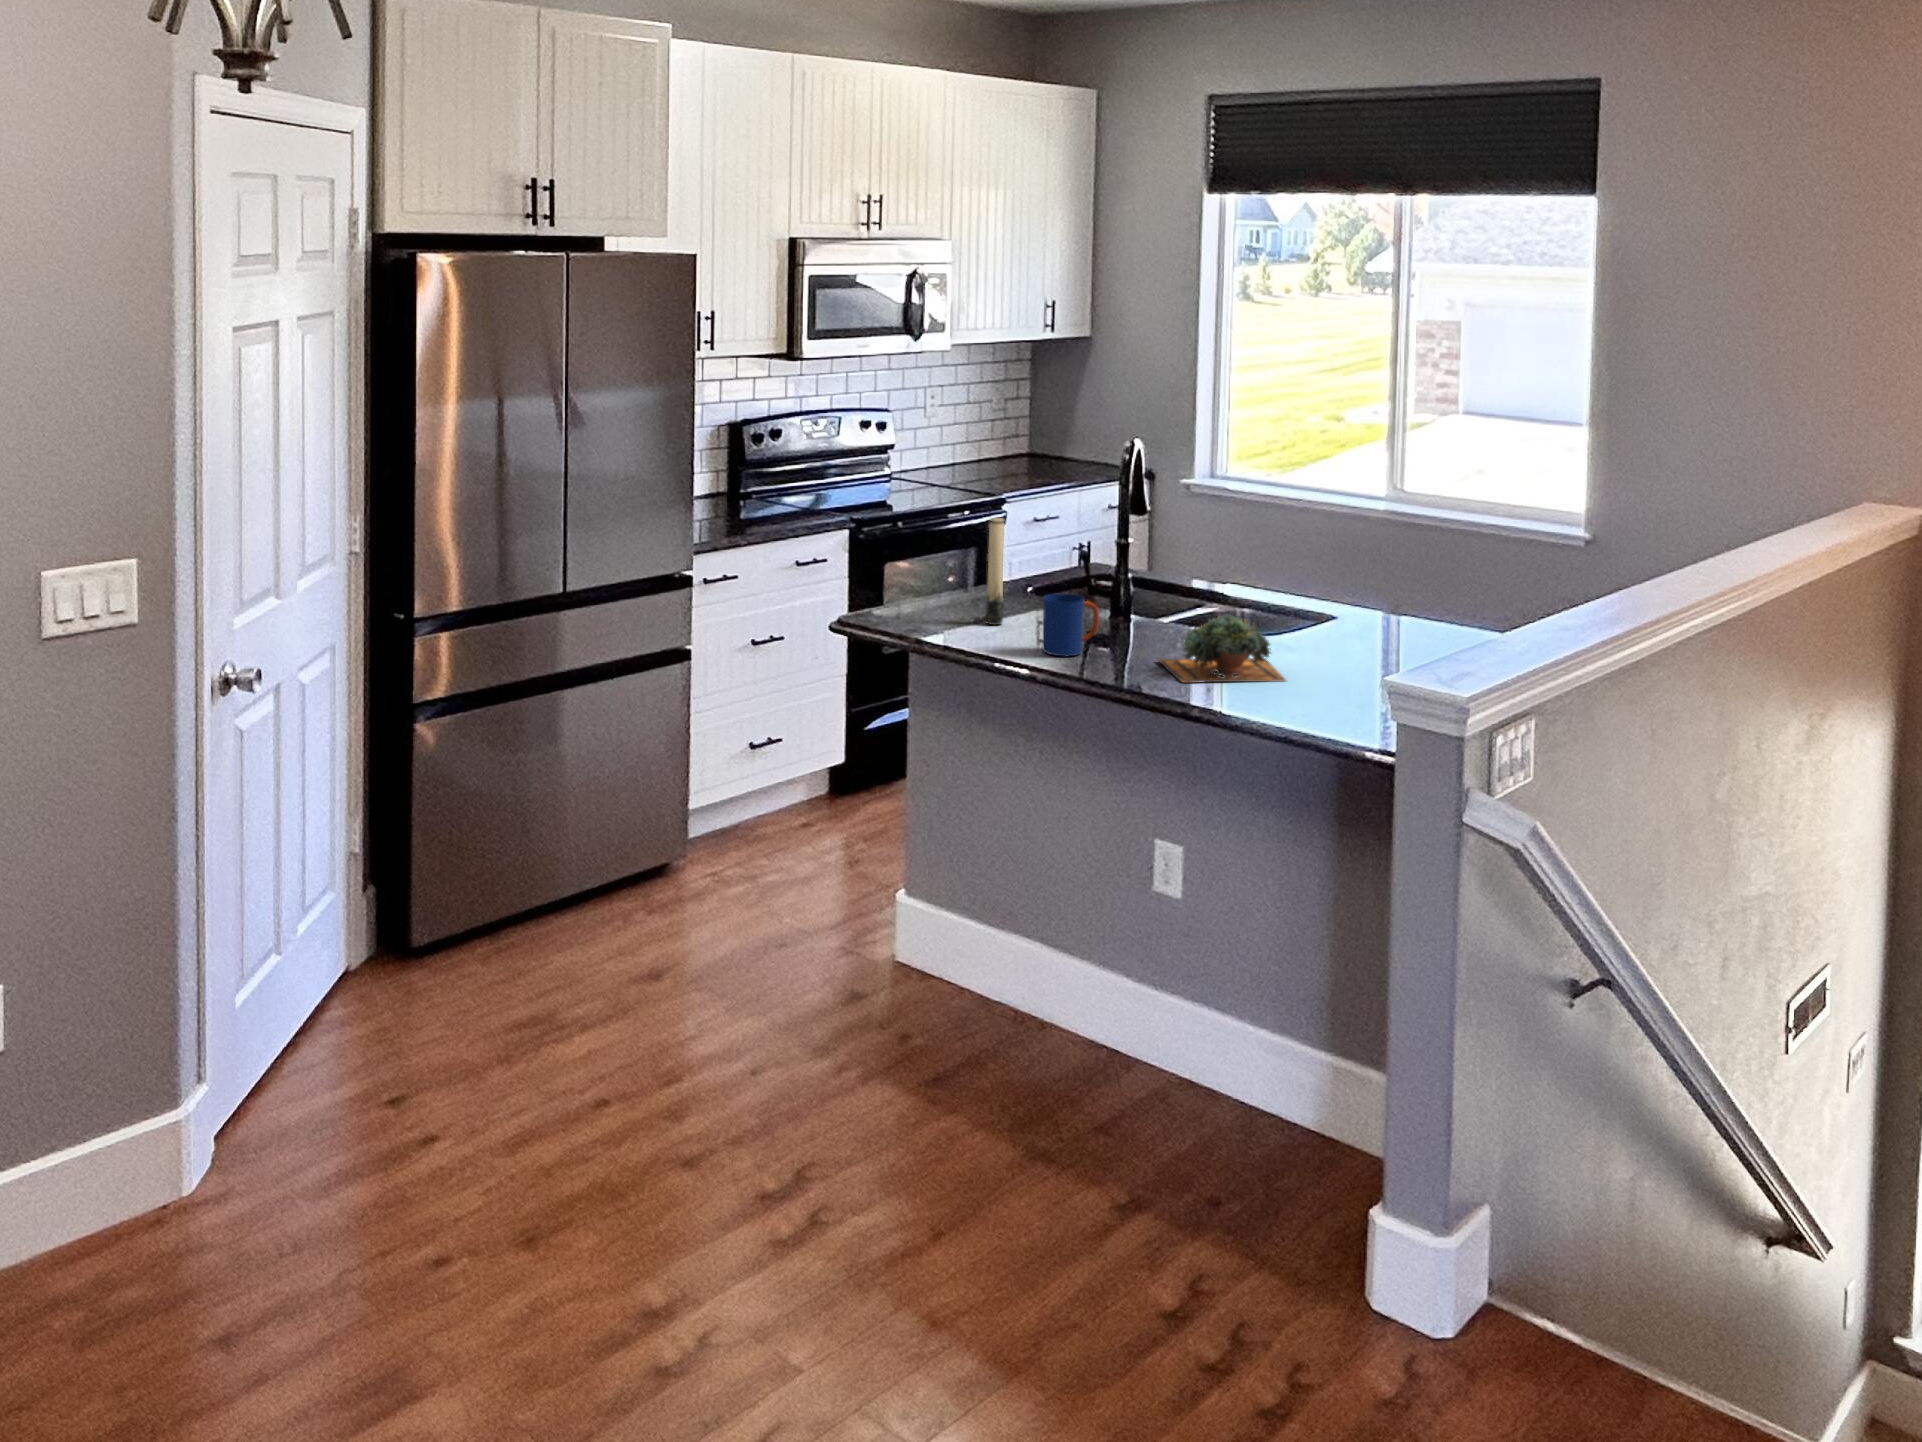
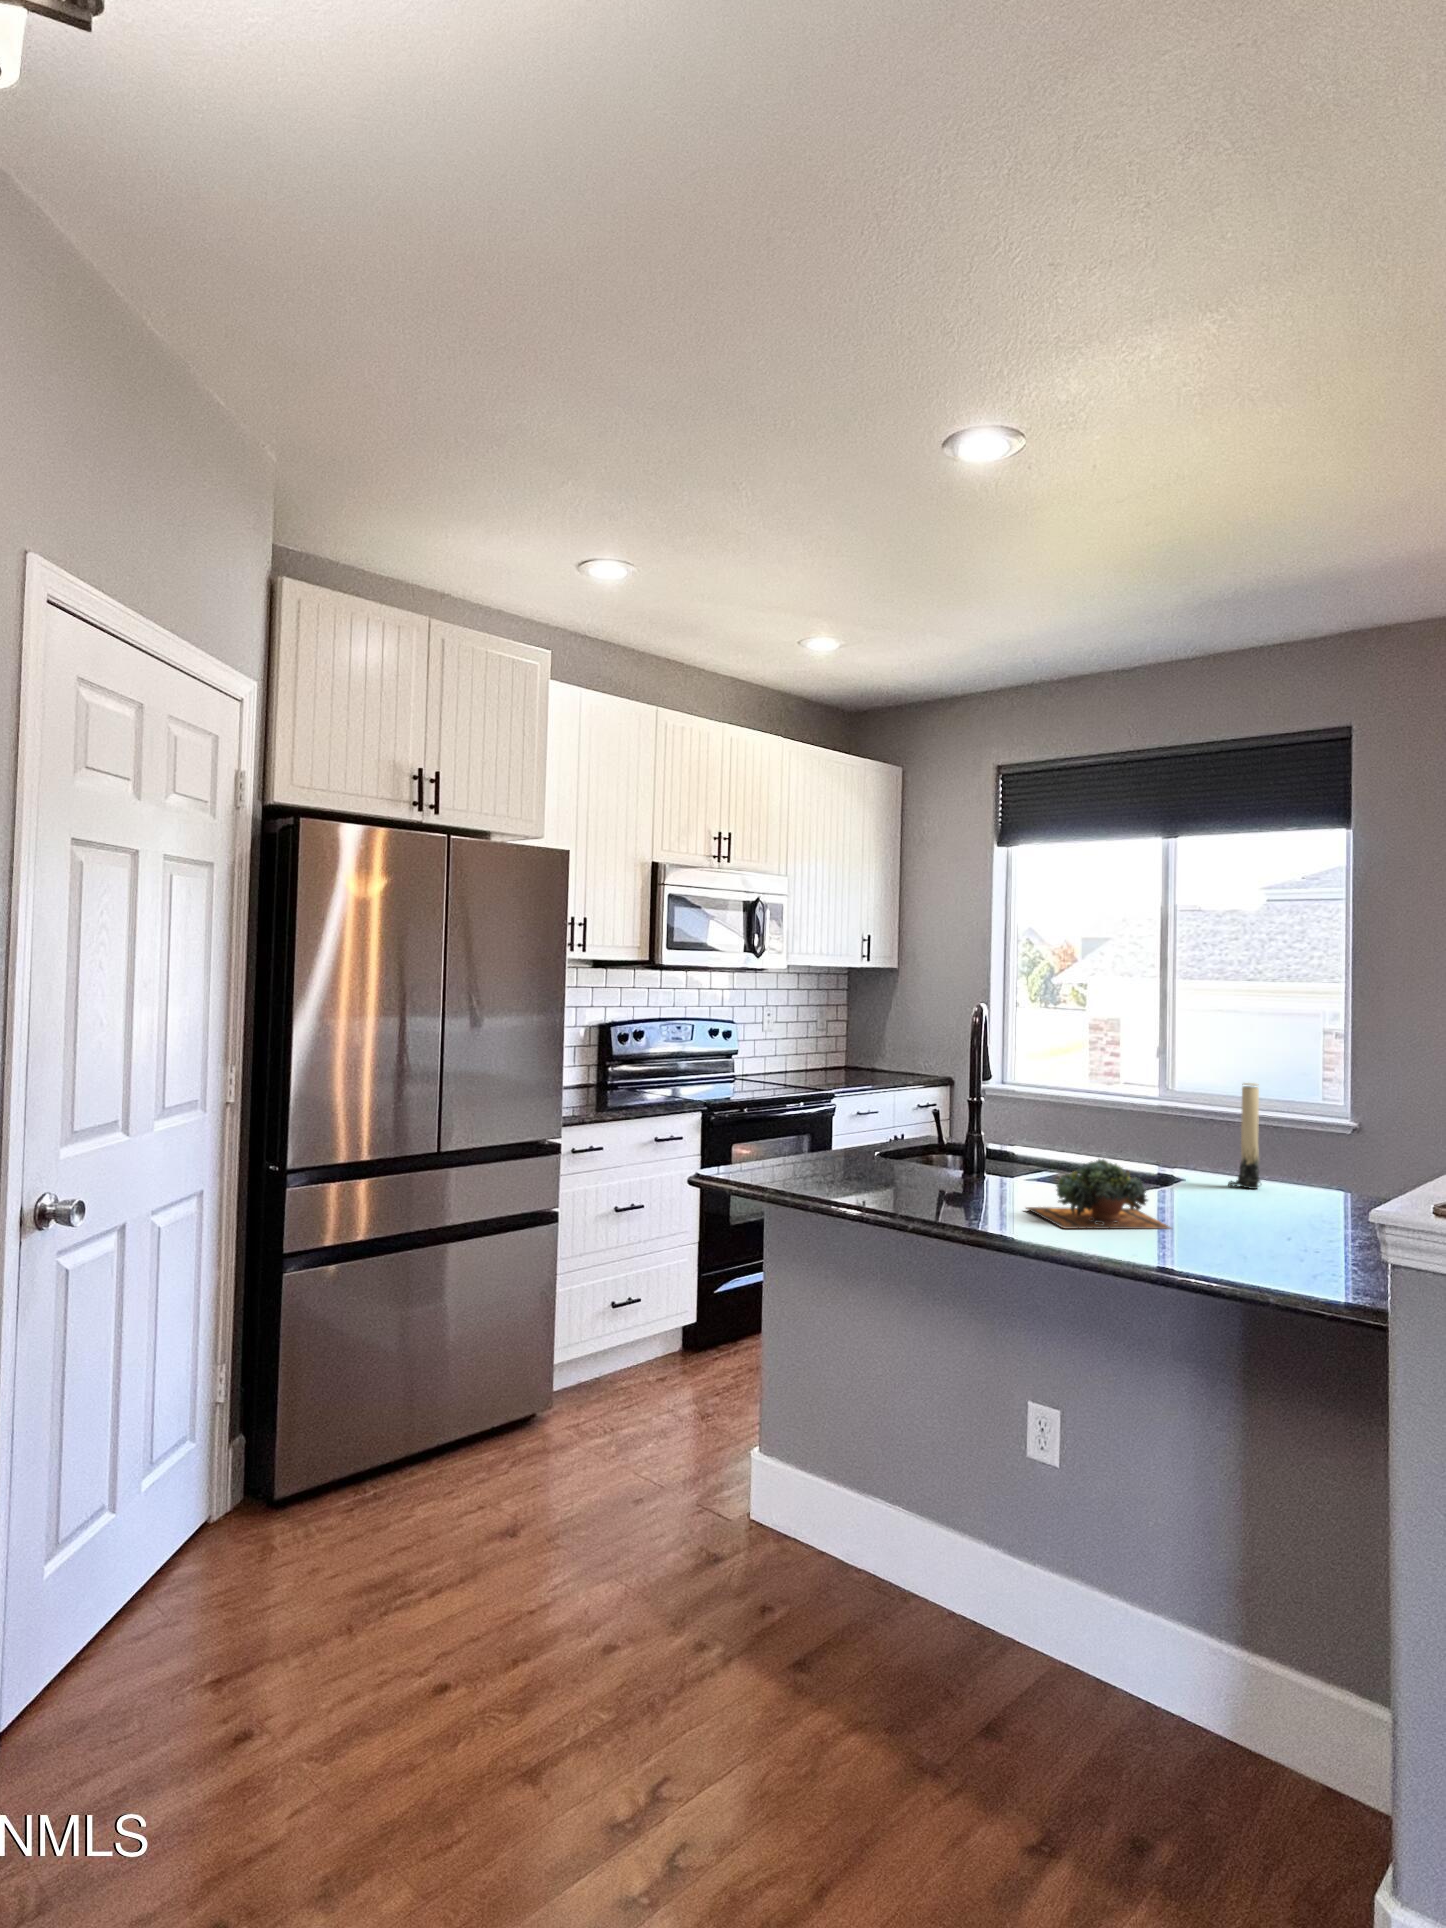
candle: present [974,518,1004,625] -> present [1228,1083,1260,1189]
mug: present [1043,594,1099,656] -> none [905,1142,961,1204]

